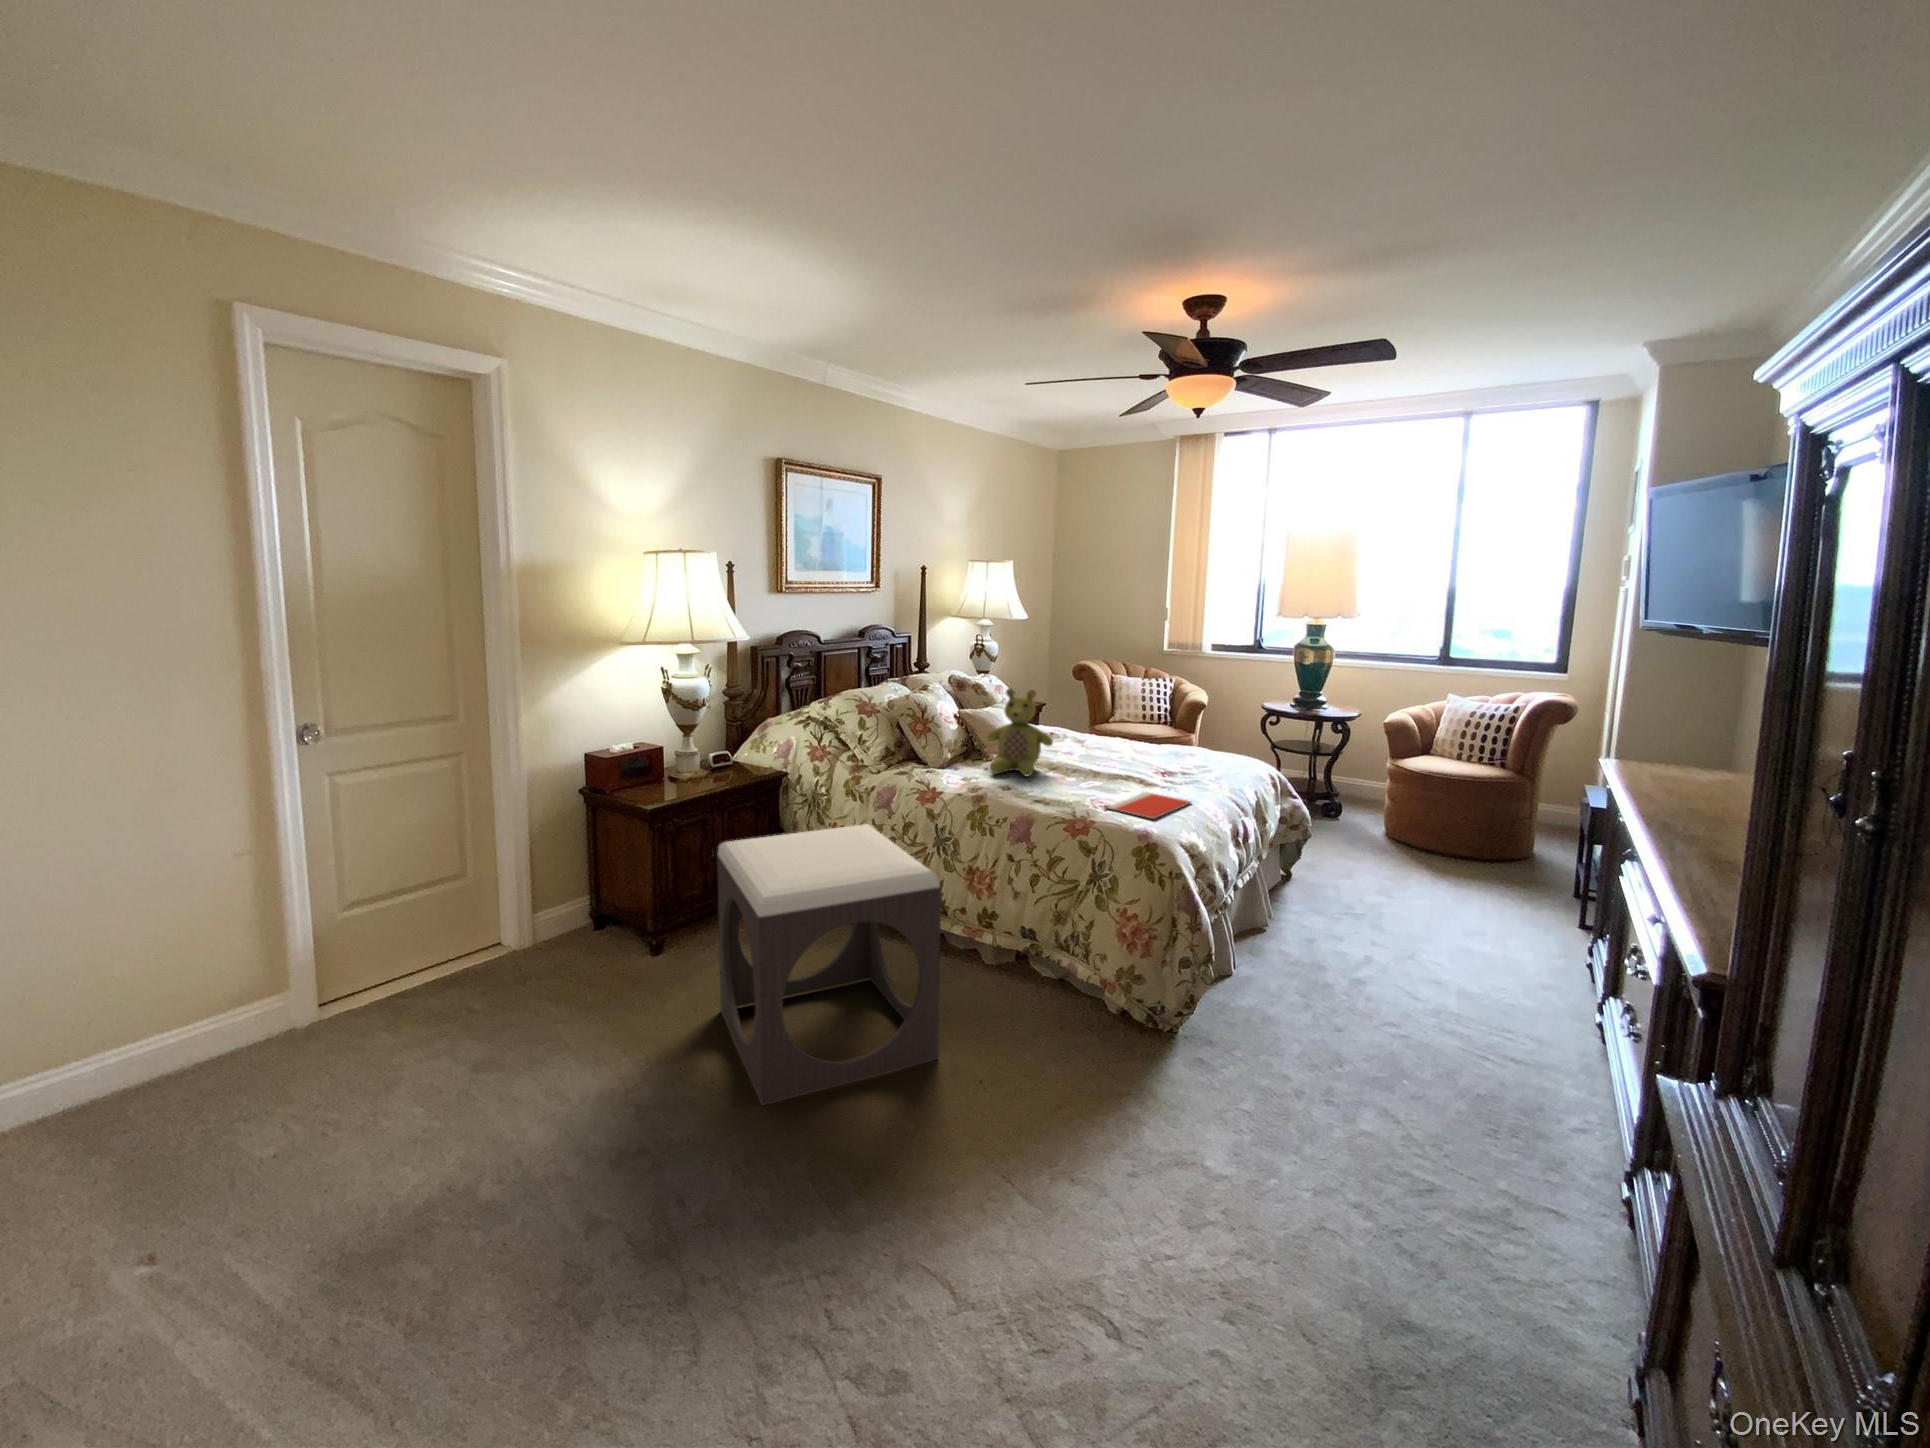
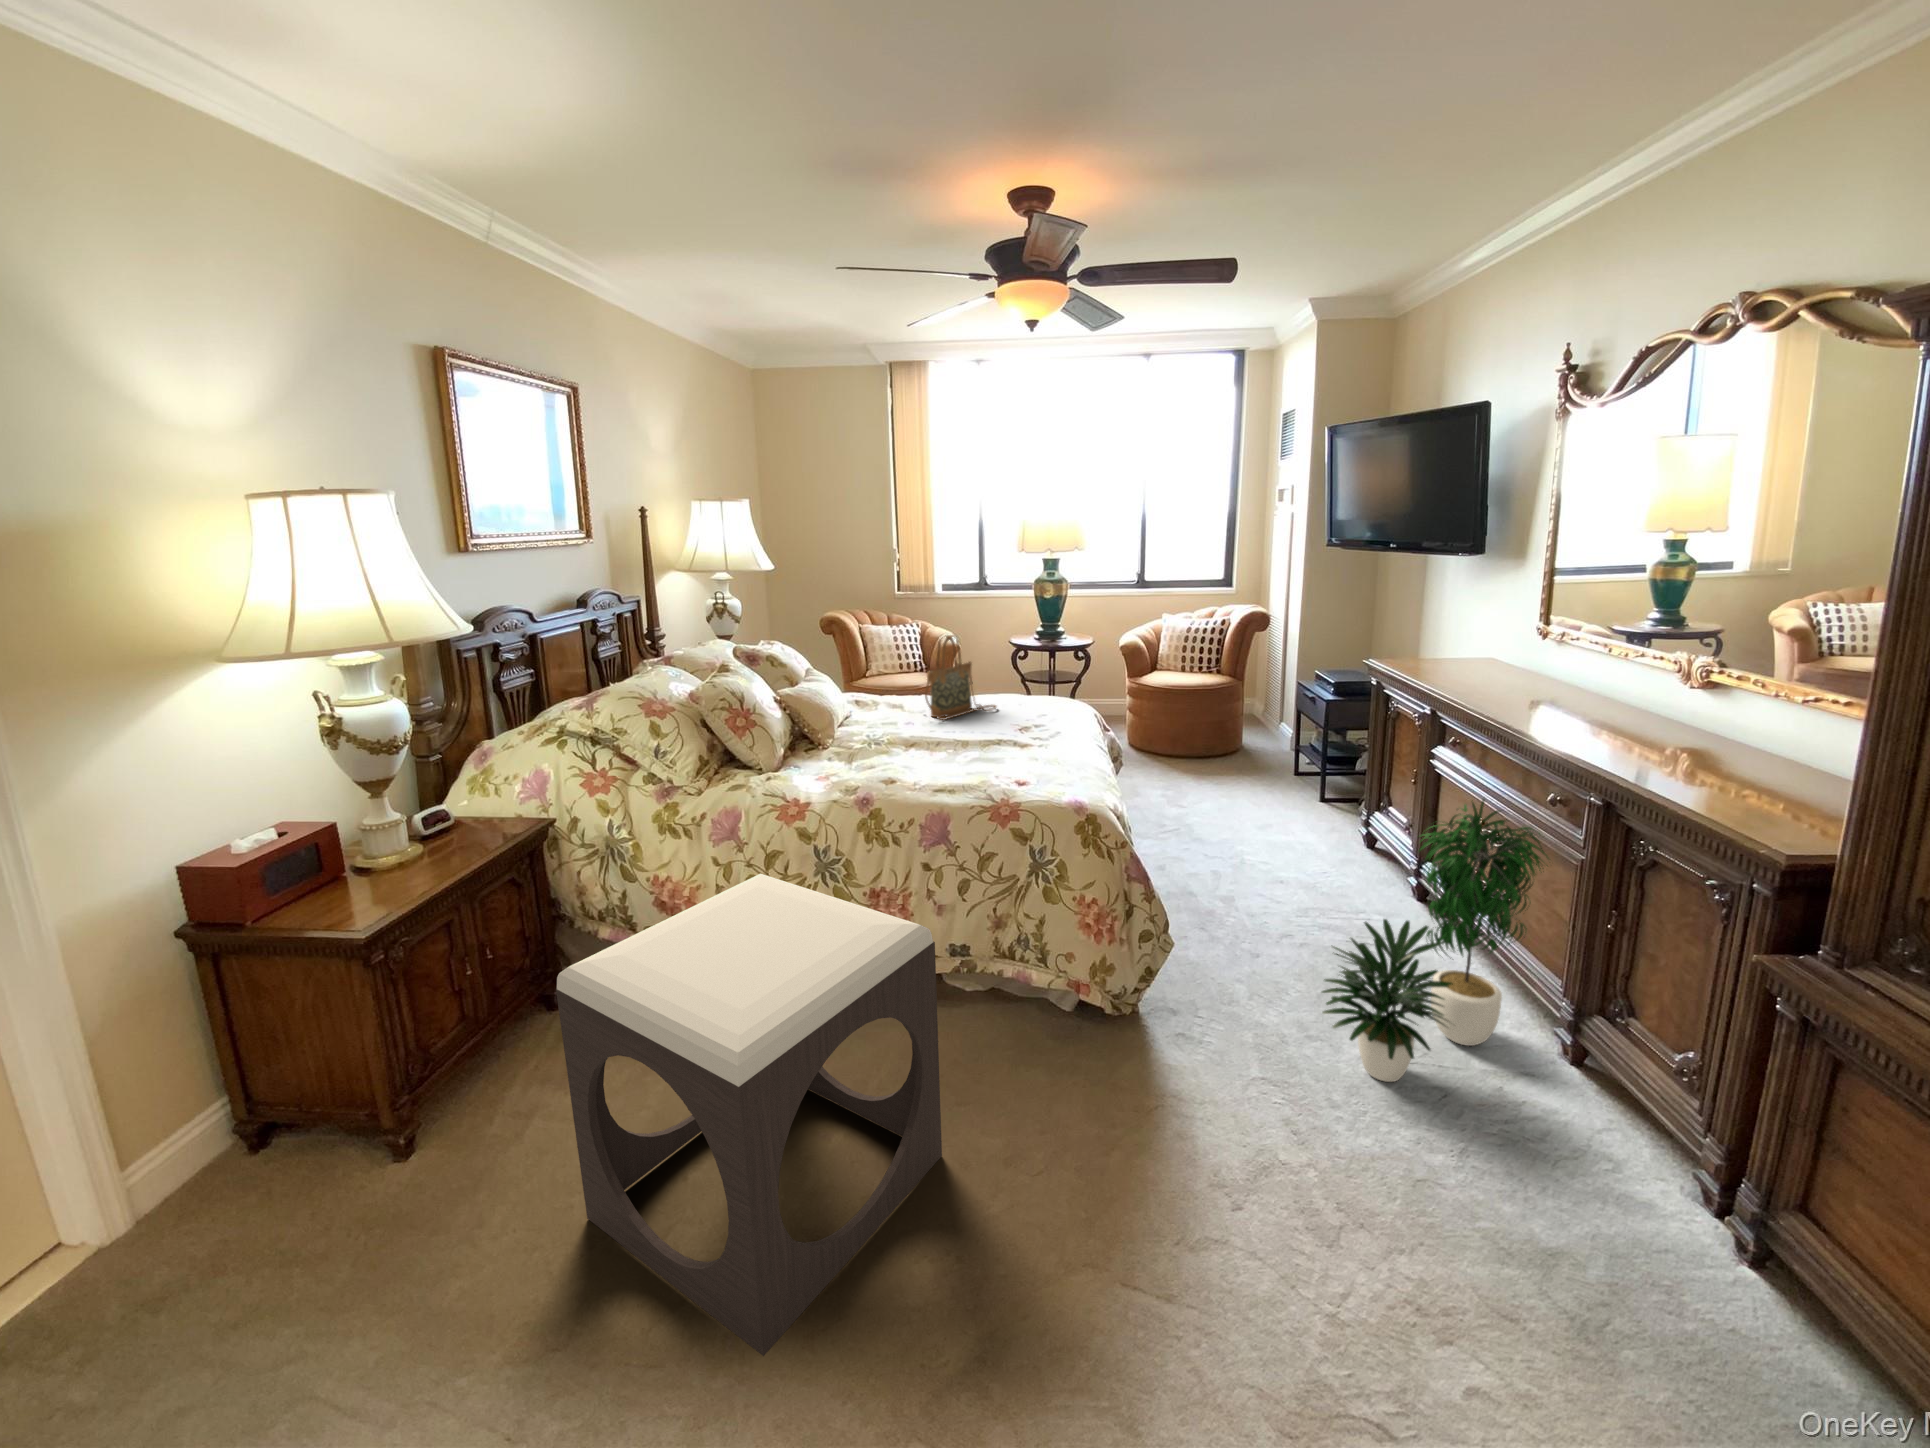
handbag: none [1093,683,1168,757] -> present [925,635,996,720]
stuffed bear: present [987,688,1053,776] -> none [826,656,908,765]
notebook: present [1108,793,1191,819] -> none [1014,756,1081,787]
potted plant: none [1316,895,1625,1175] -> present [1322,799,1549,1082]

